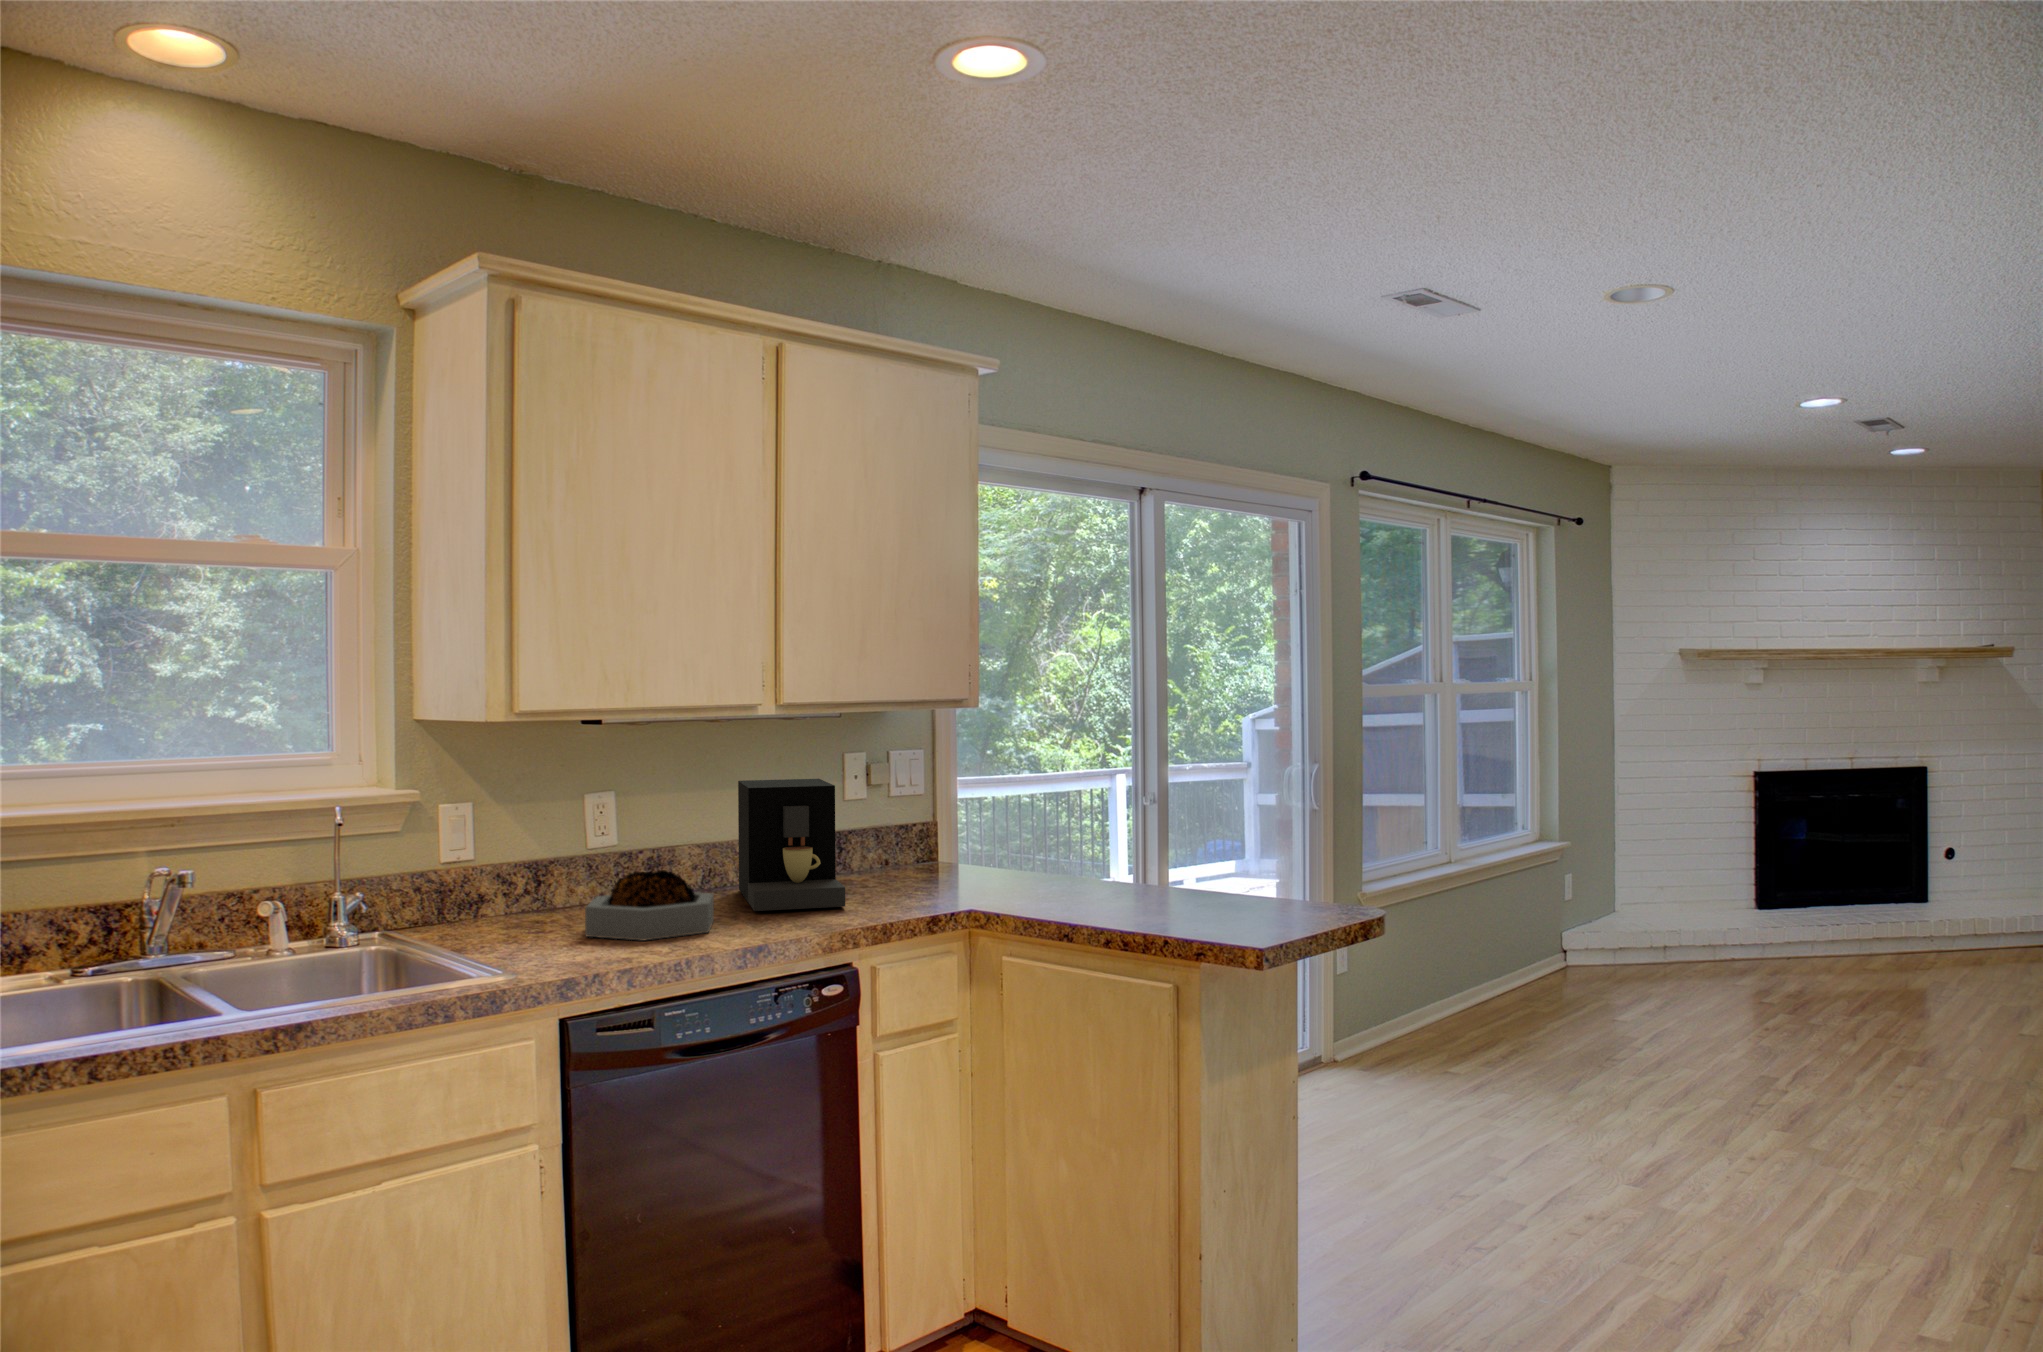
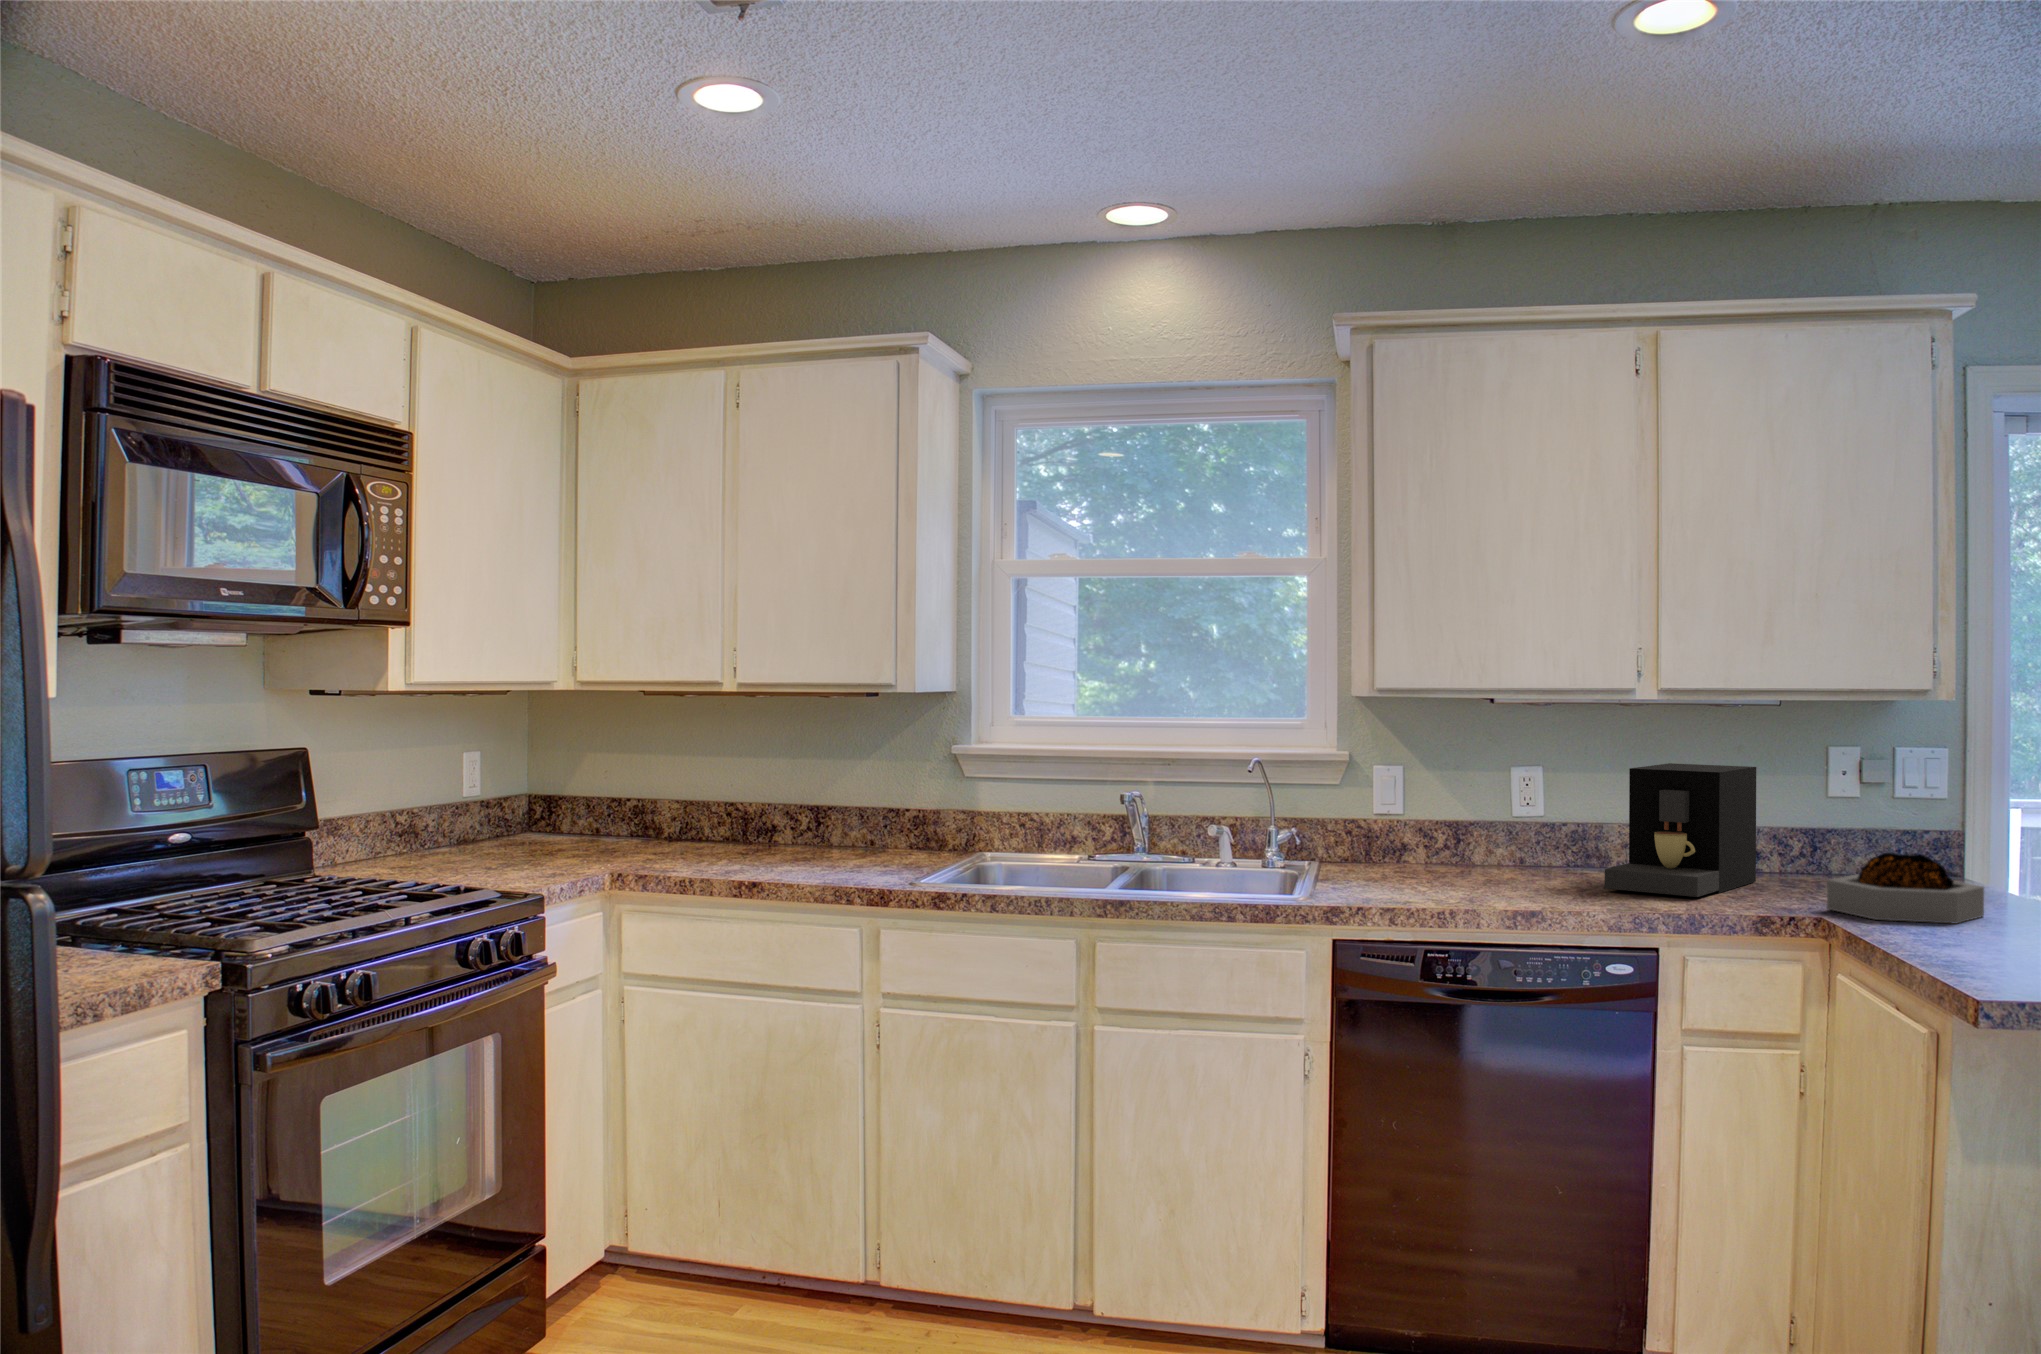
decorative bowl: present [585,870,714,941] -> present [1827,853,1984,923]

